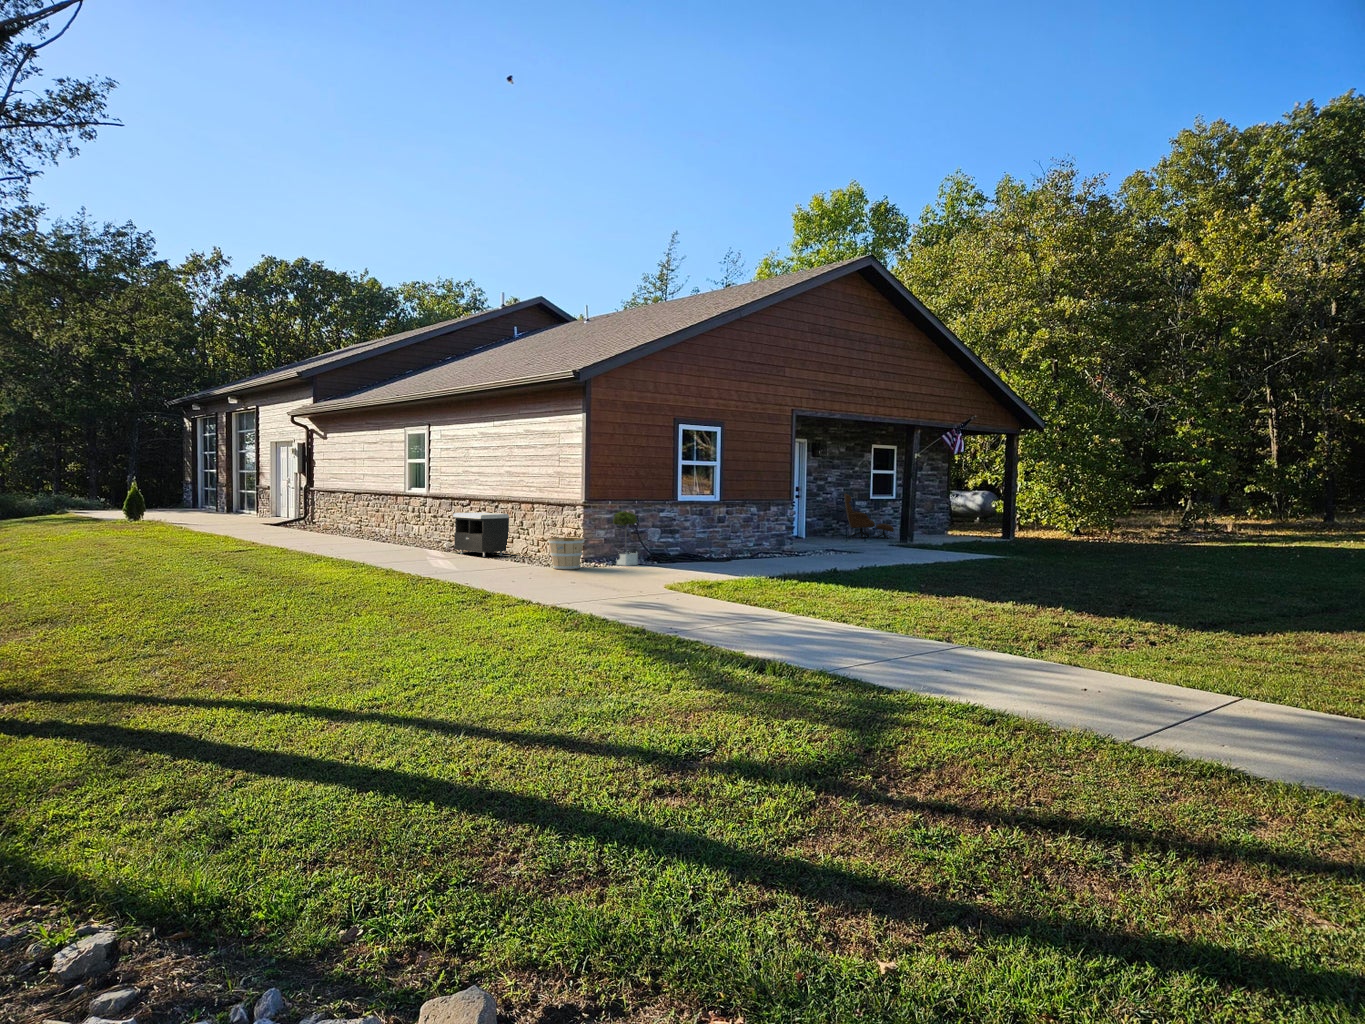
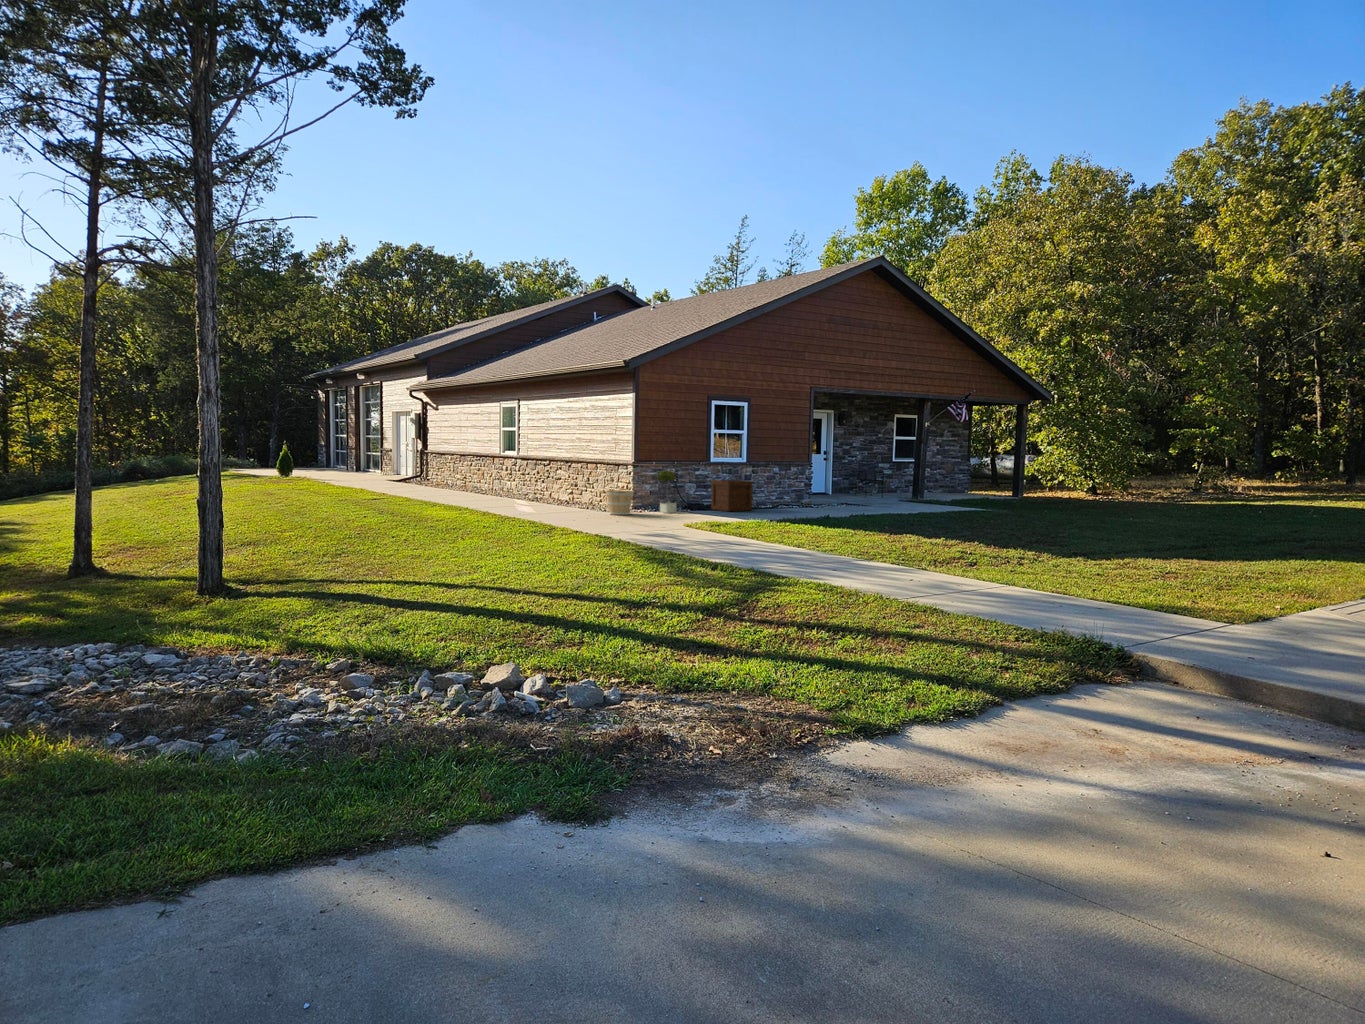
lounge chair: present [844,494,894,538] -> none [866,457,908,496]
storage bench: present [453,512,509,557] -> none [536,471,579,505]
wooden crate: none [678,522,730,562] -> present [711,480,752,511]

